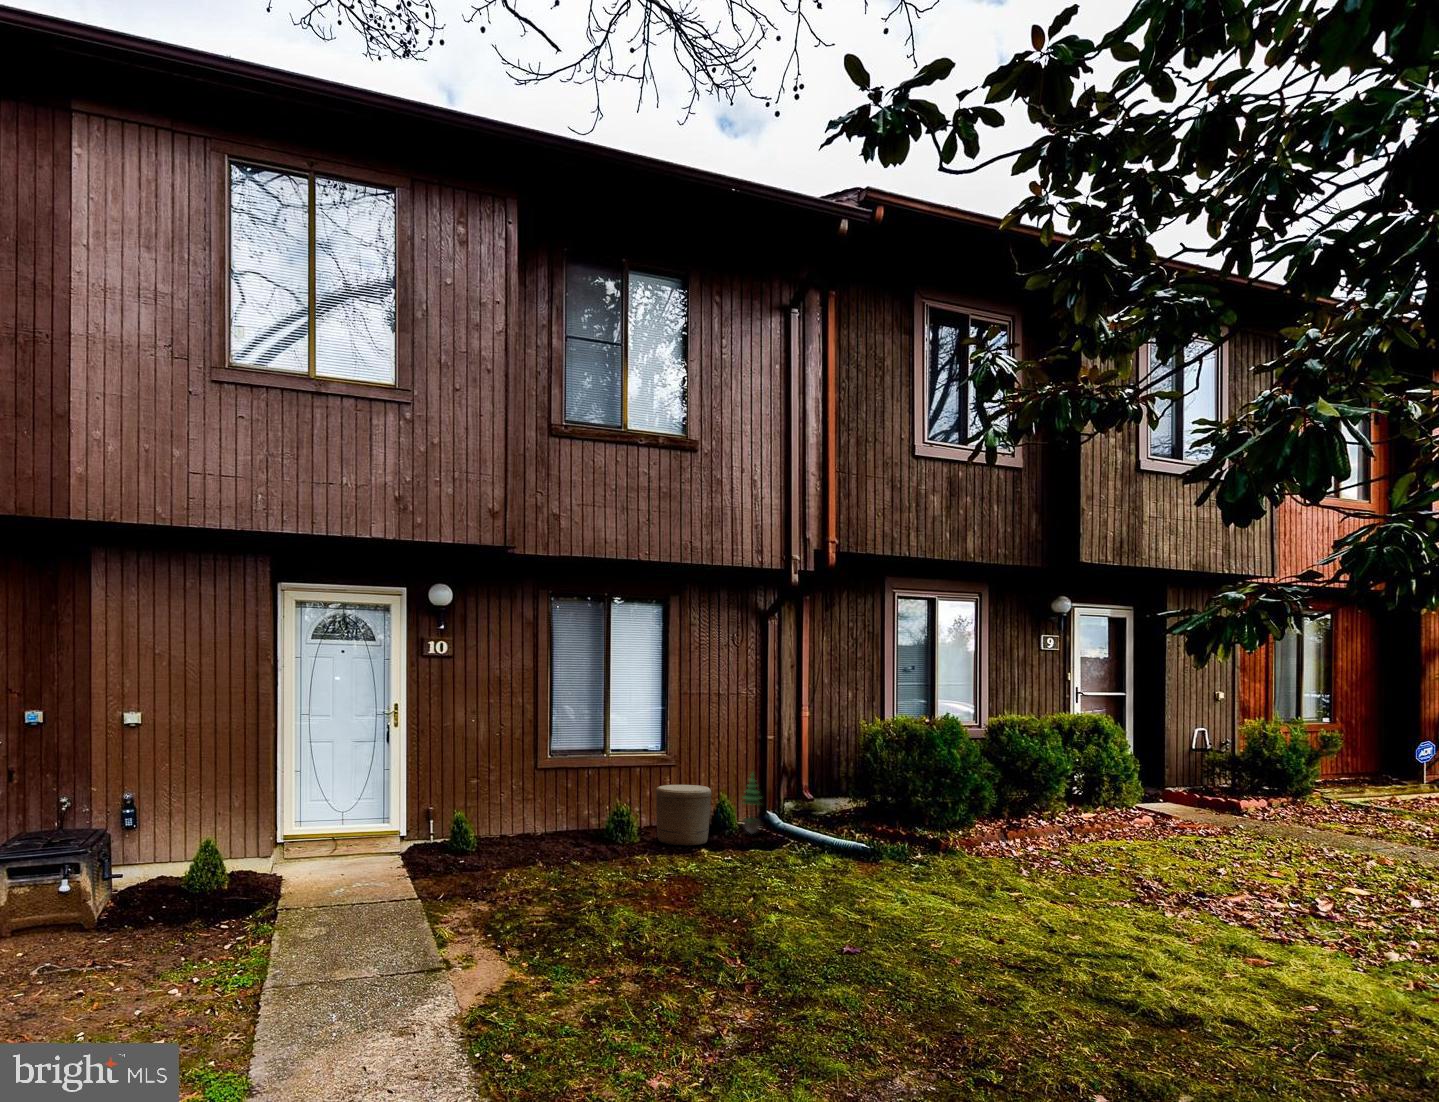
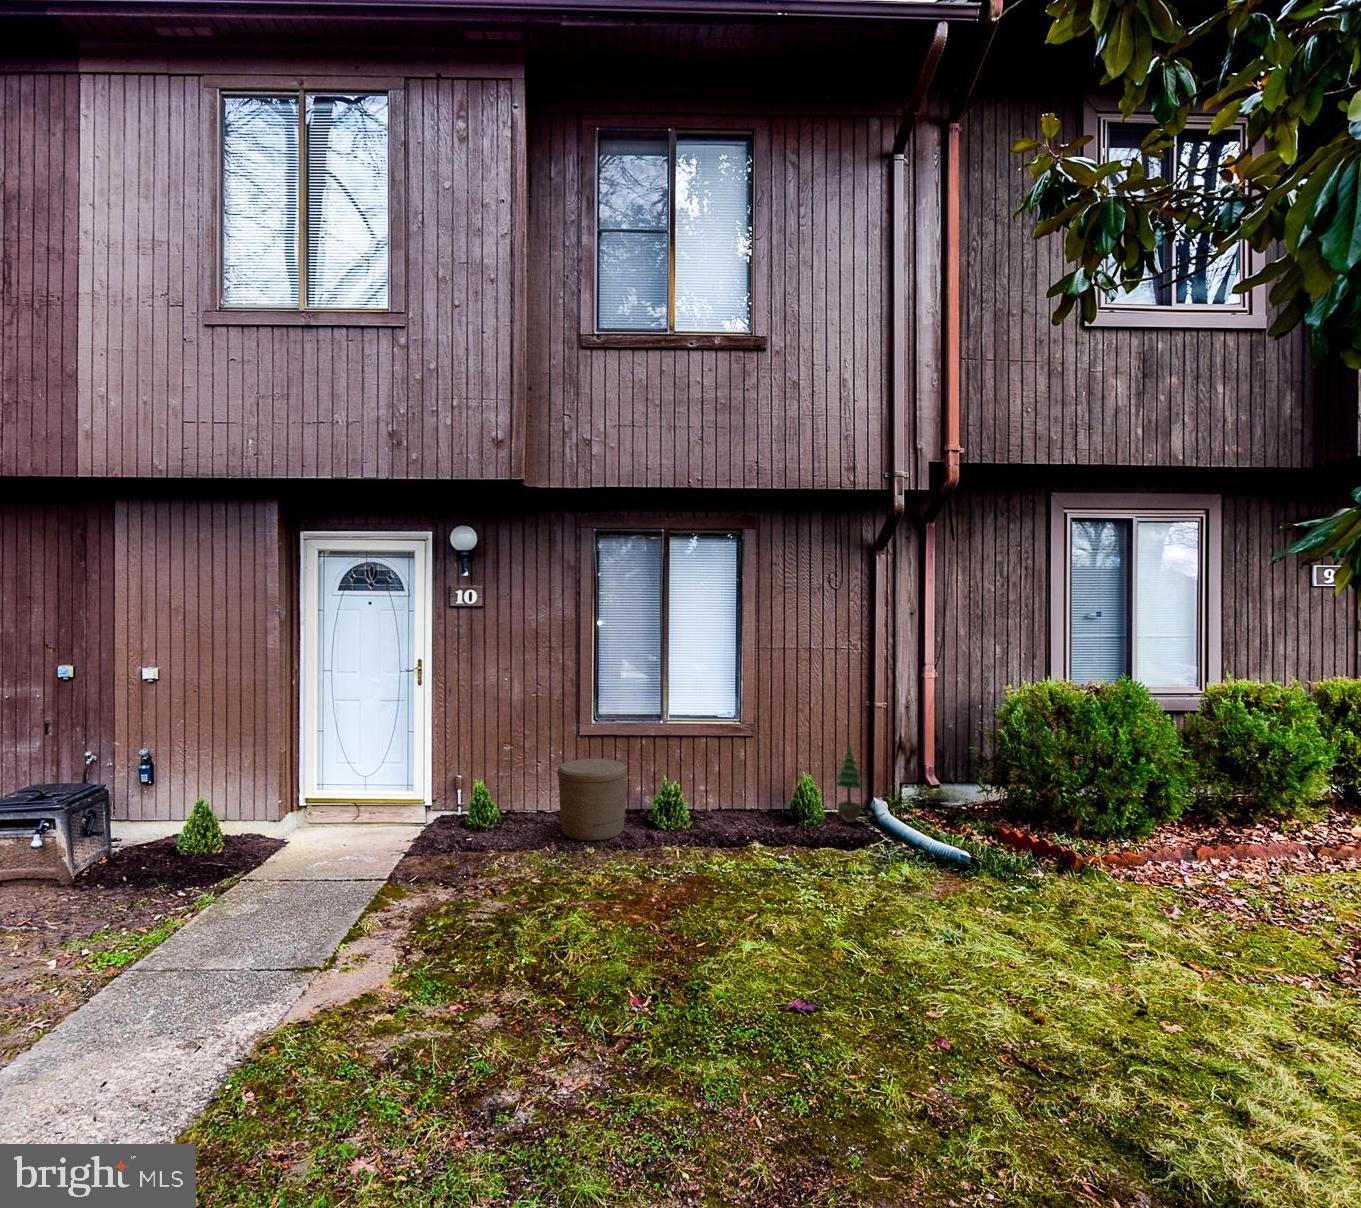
basket: present [656,785,711,846] -> present [557,759,627,841]

